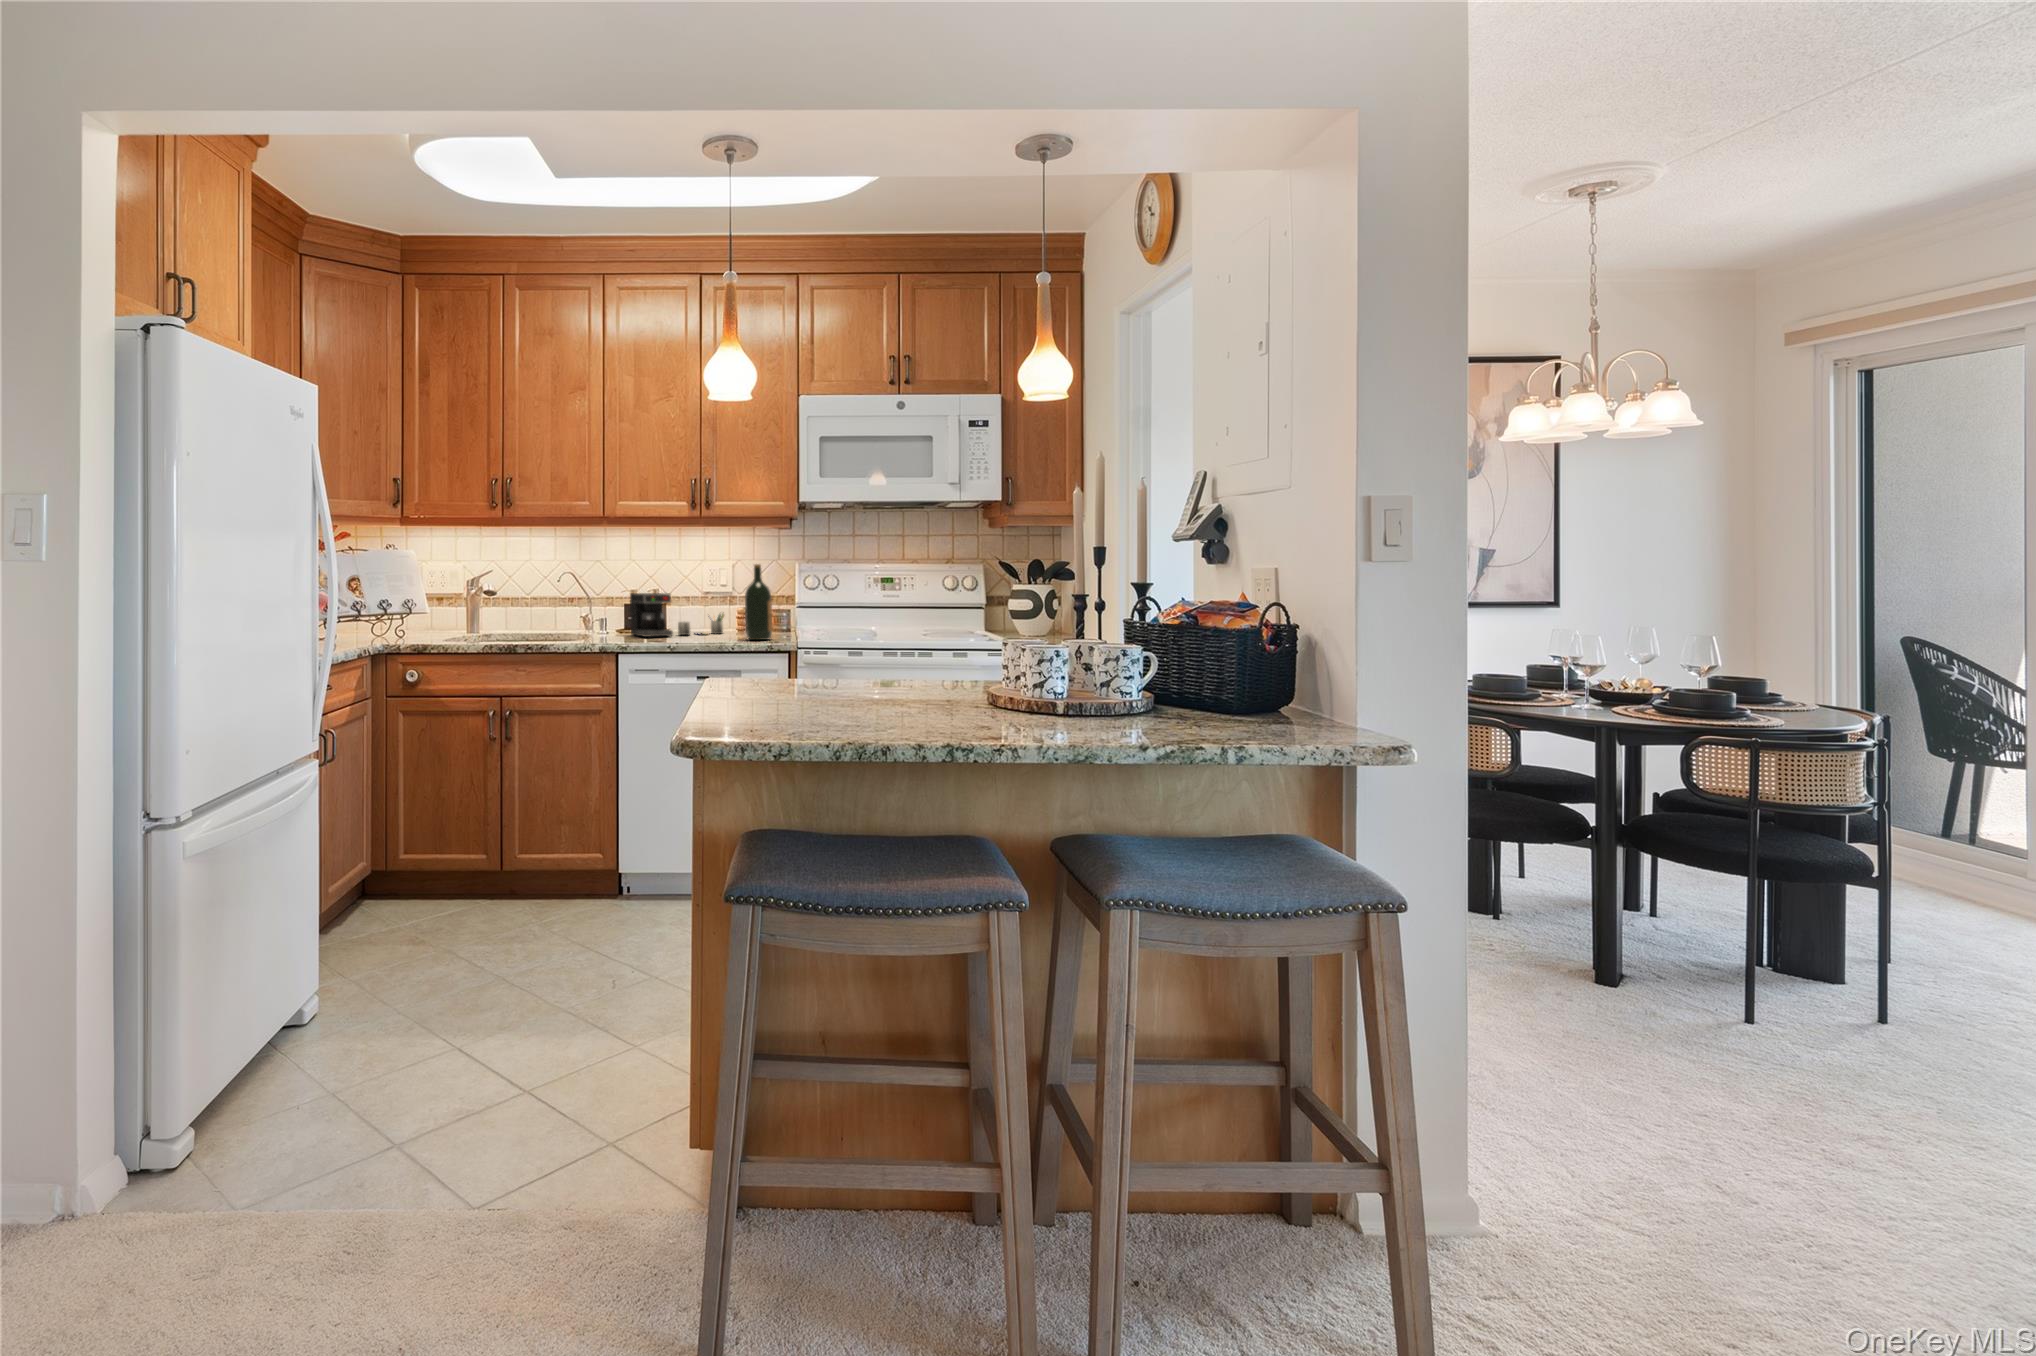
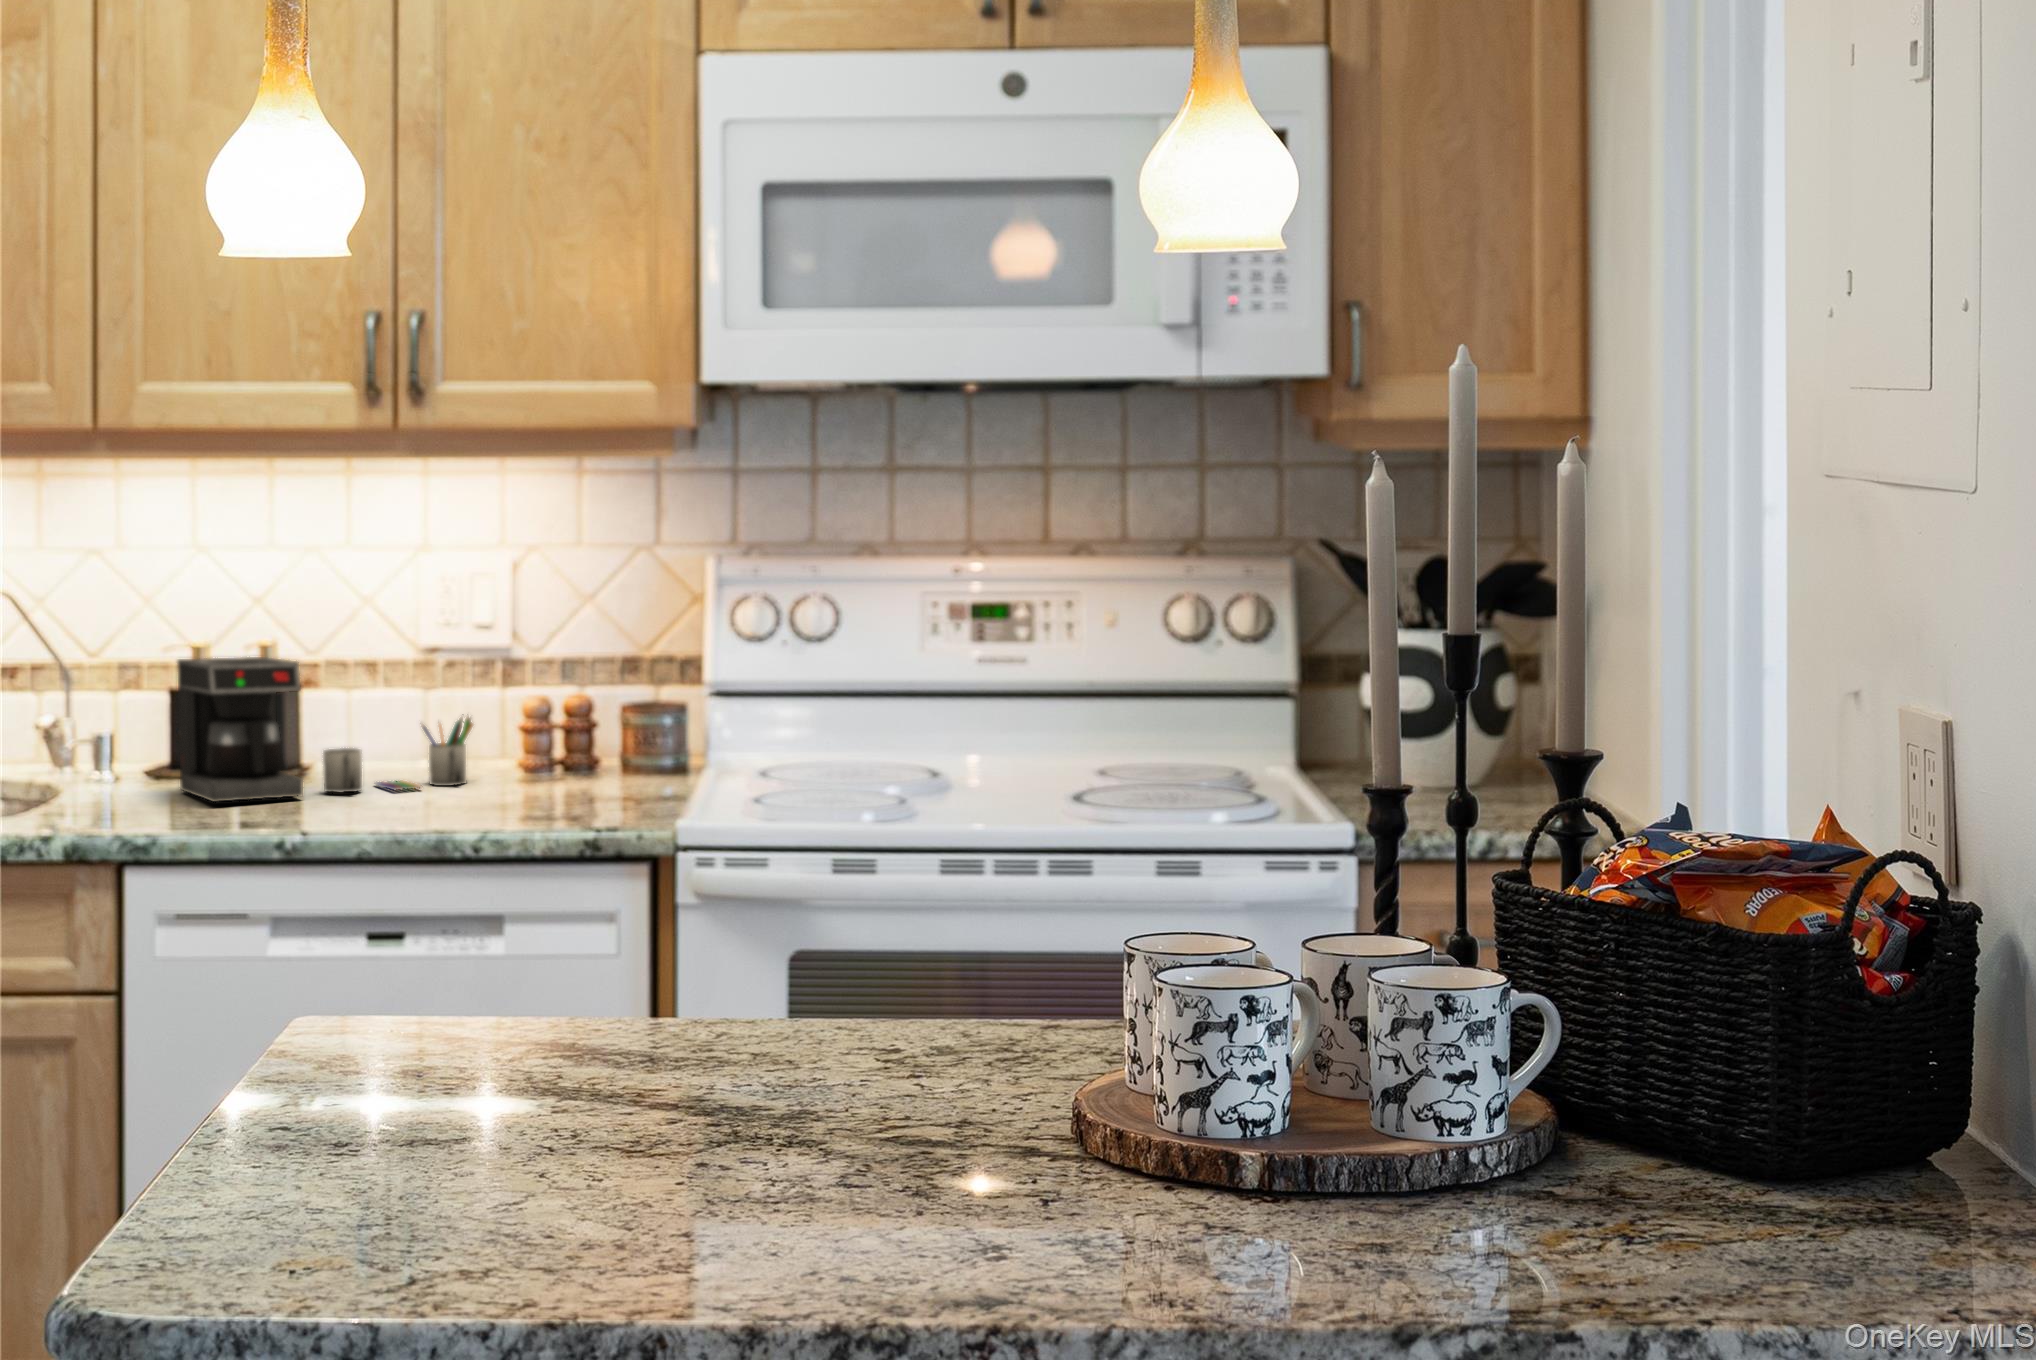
wine bottle: present [745,564,772,640] -> none [524,567,611,817]

